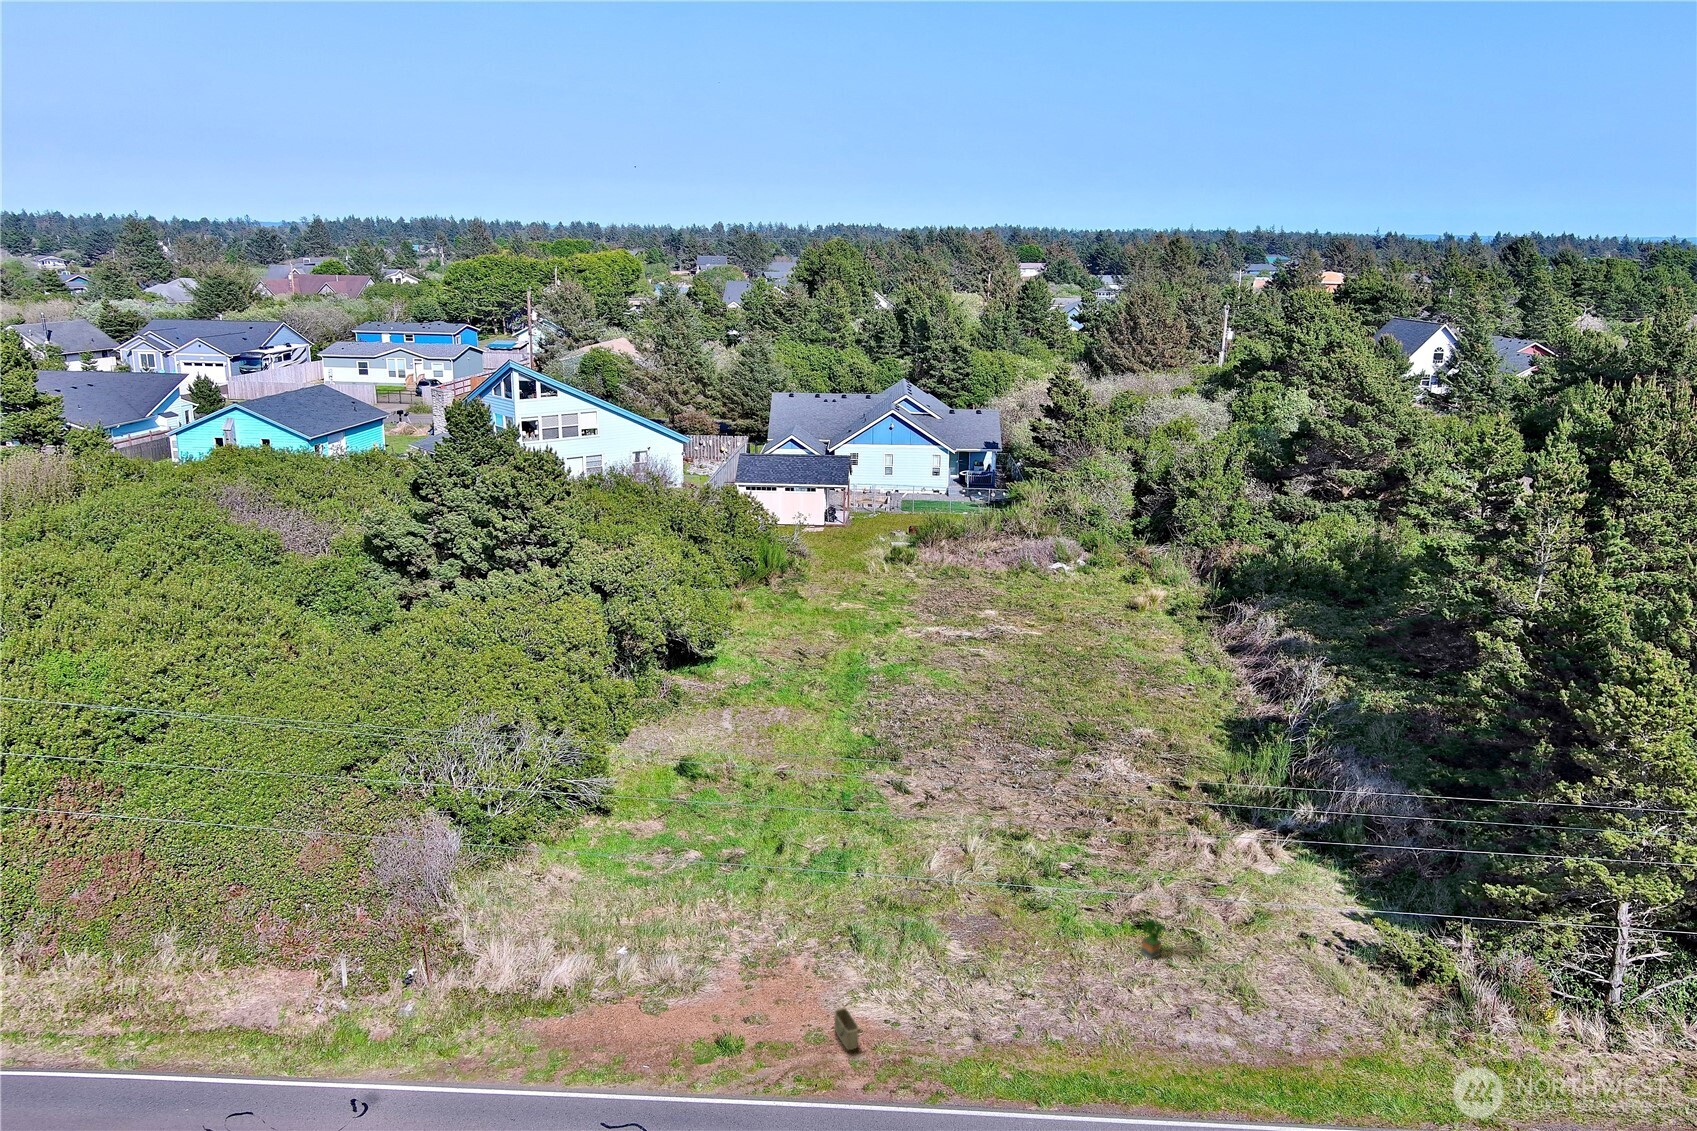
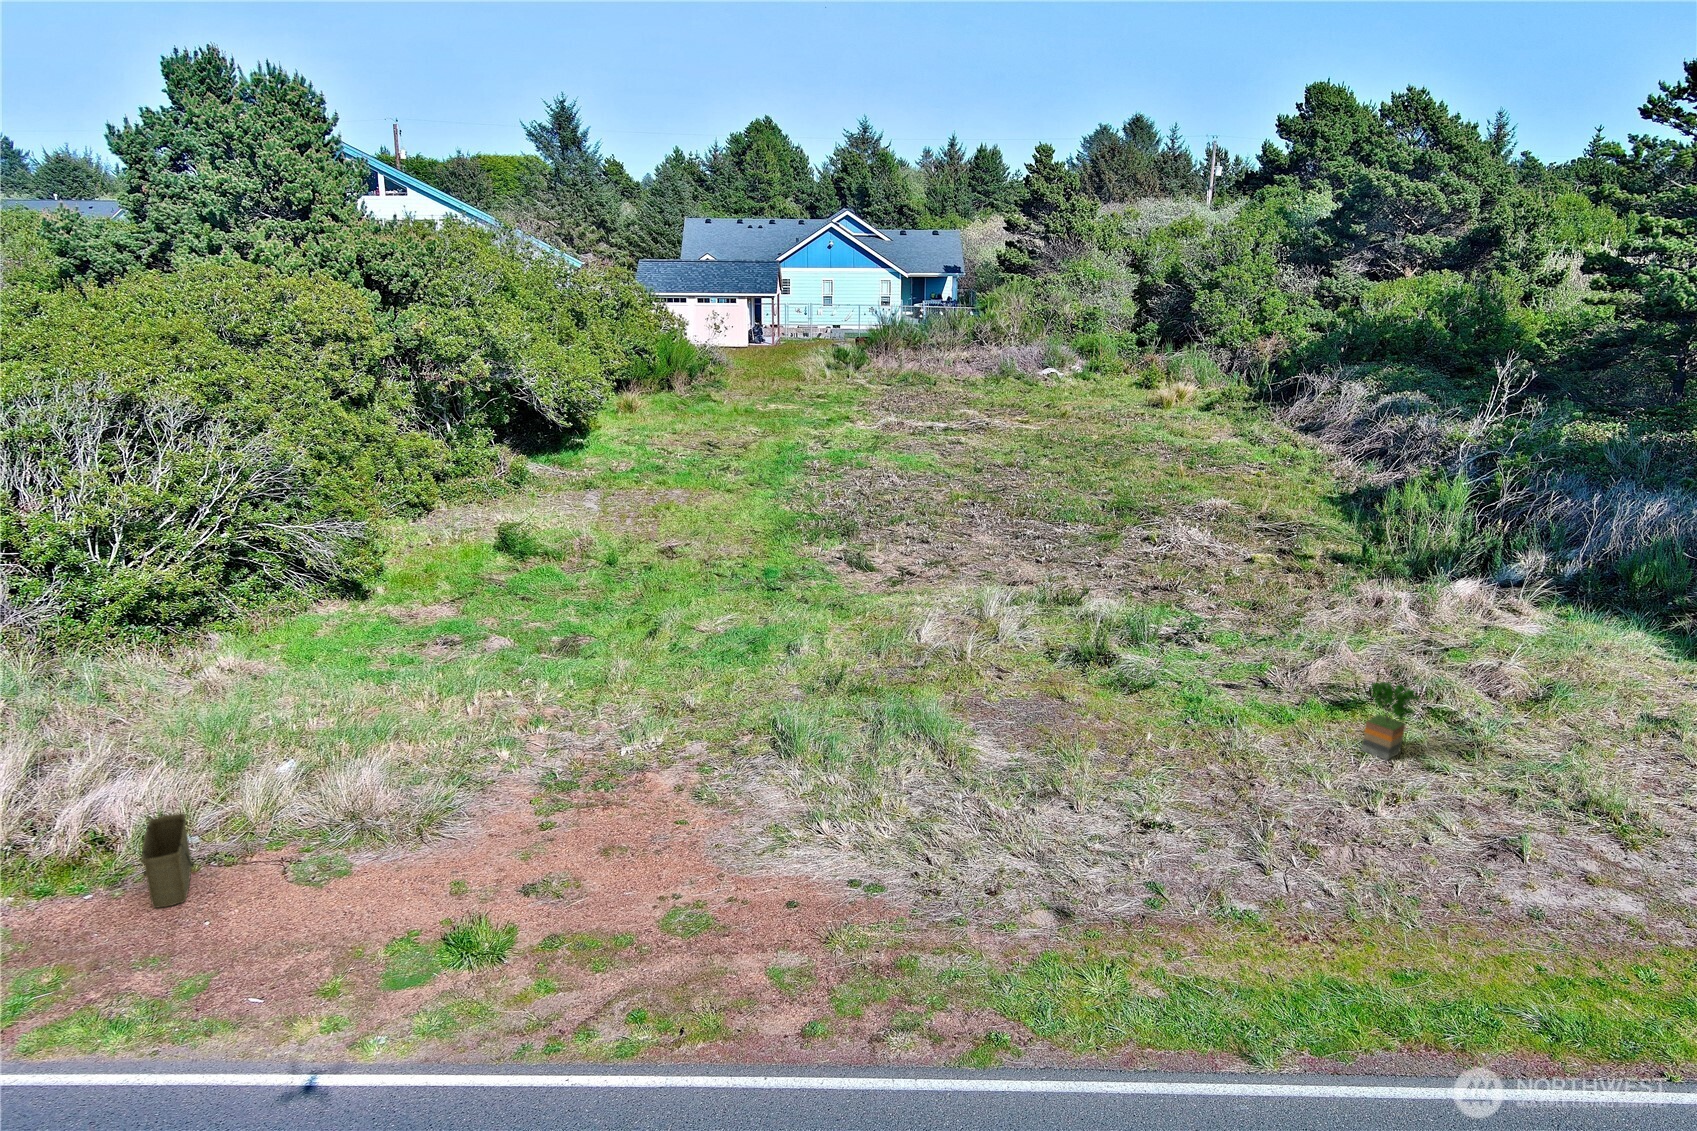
basket: present [834,1008,859,1050] -> present [141,813,193,908]

